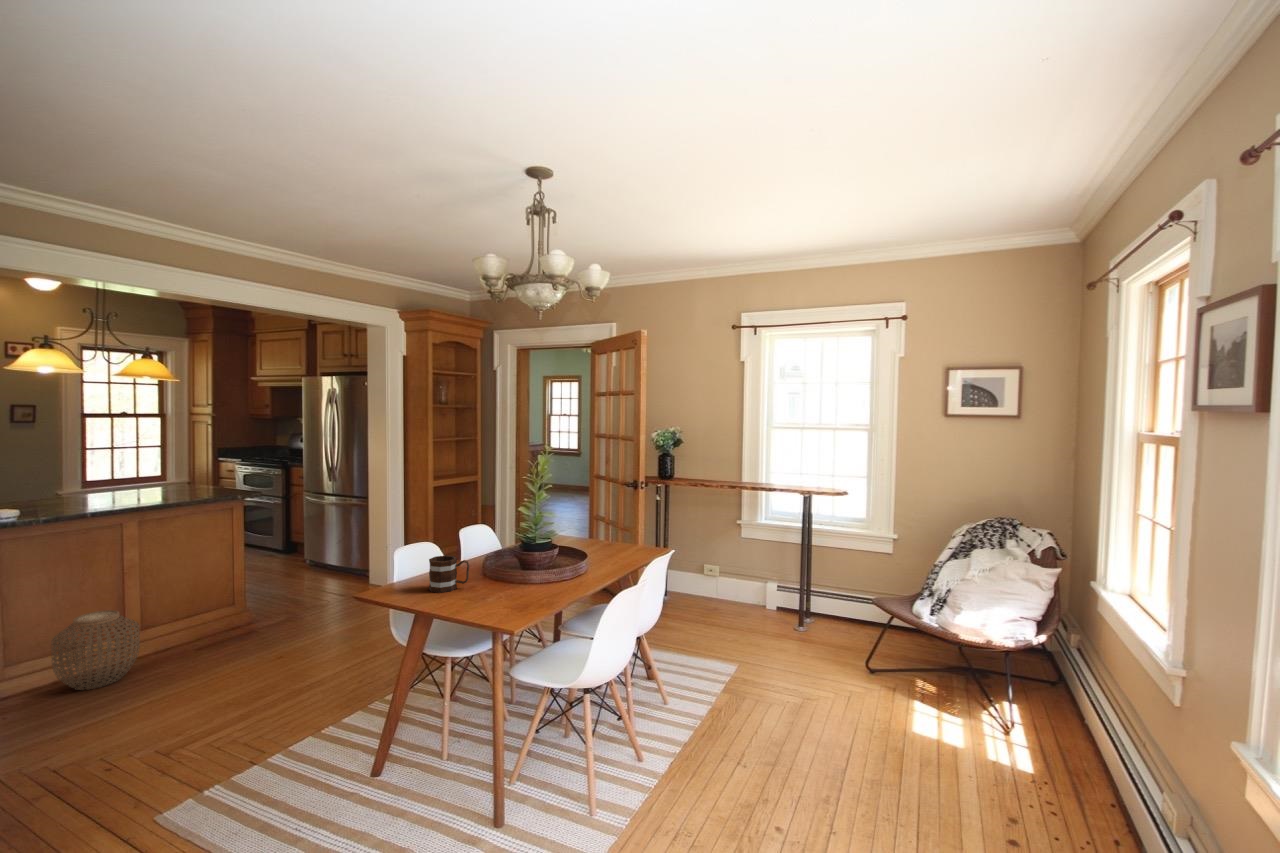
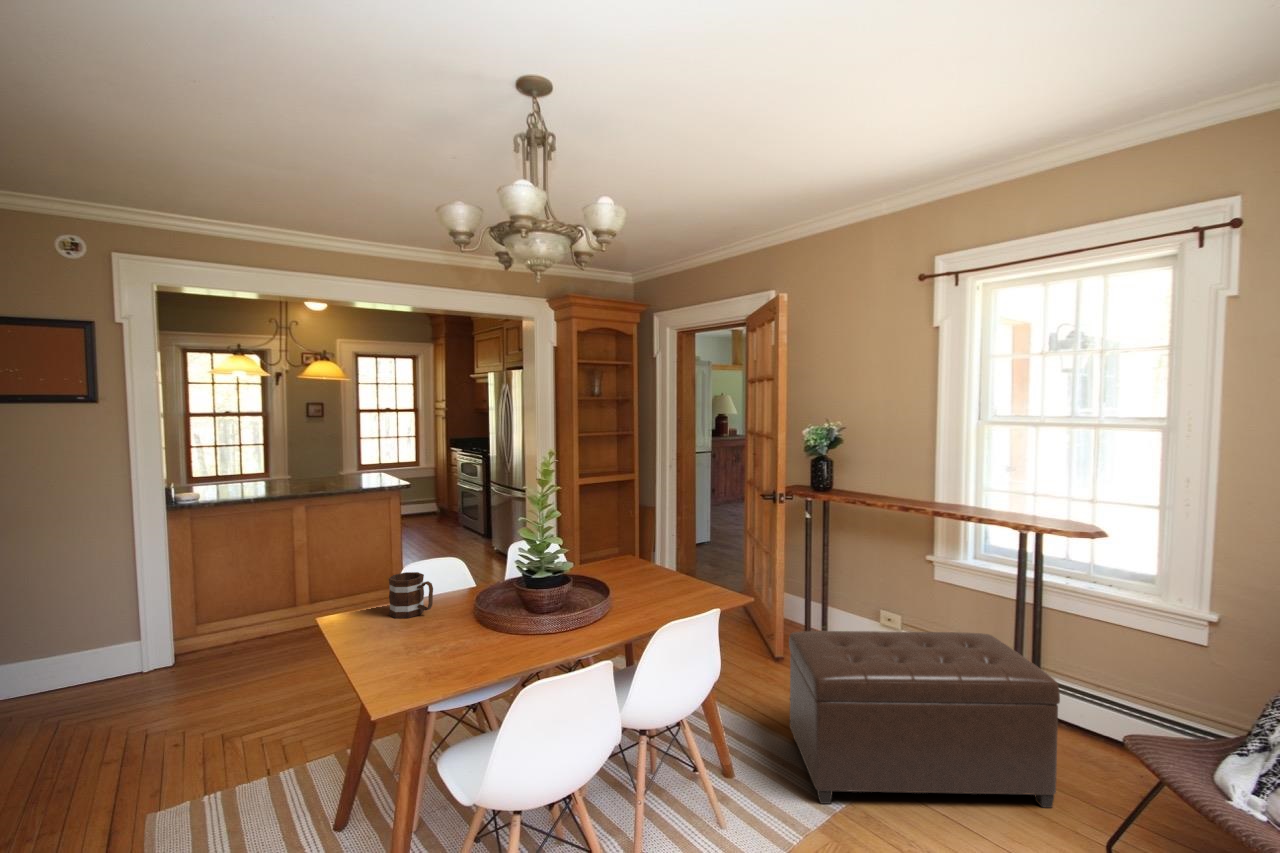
ottoman: none [677,564,837,683] -> present [789,631,1060,808]
woven basket: present [51,610,140,690] -> none [224,579,292,647]

